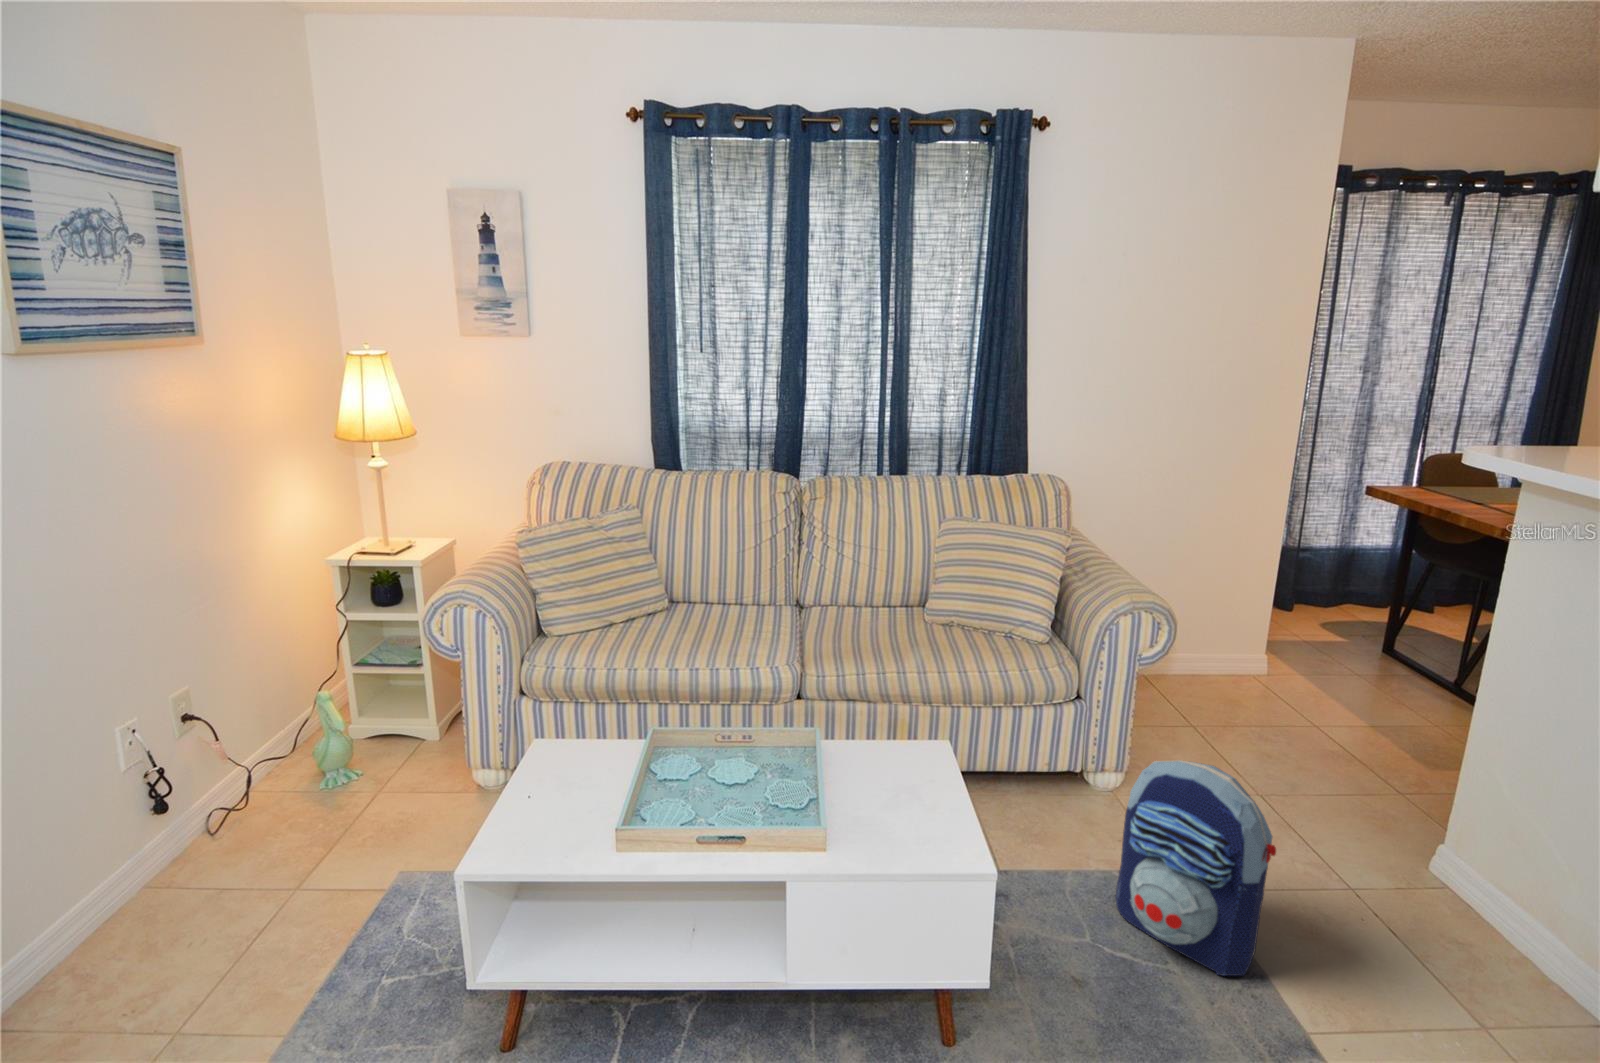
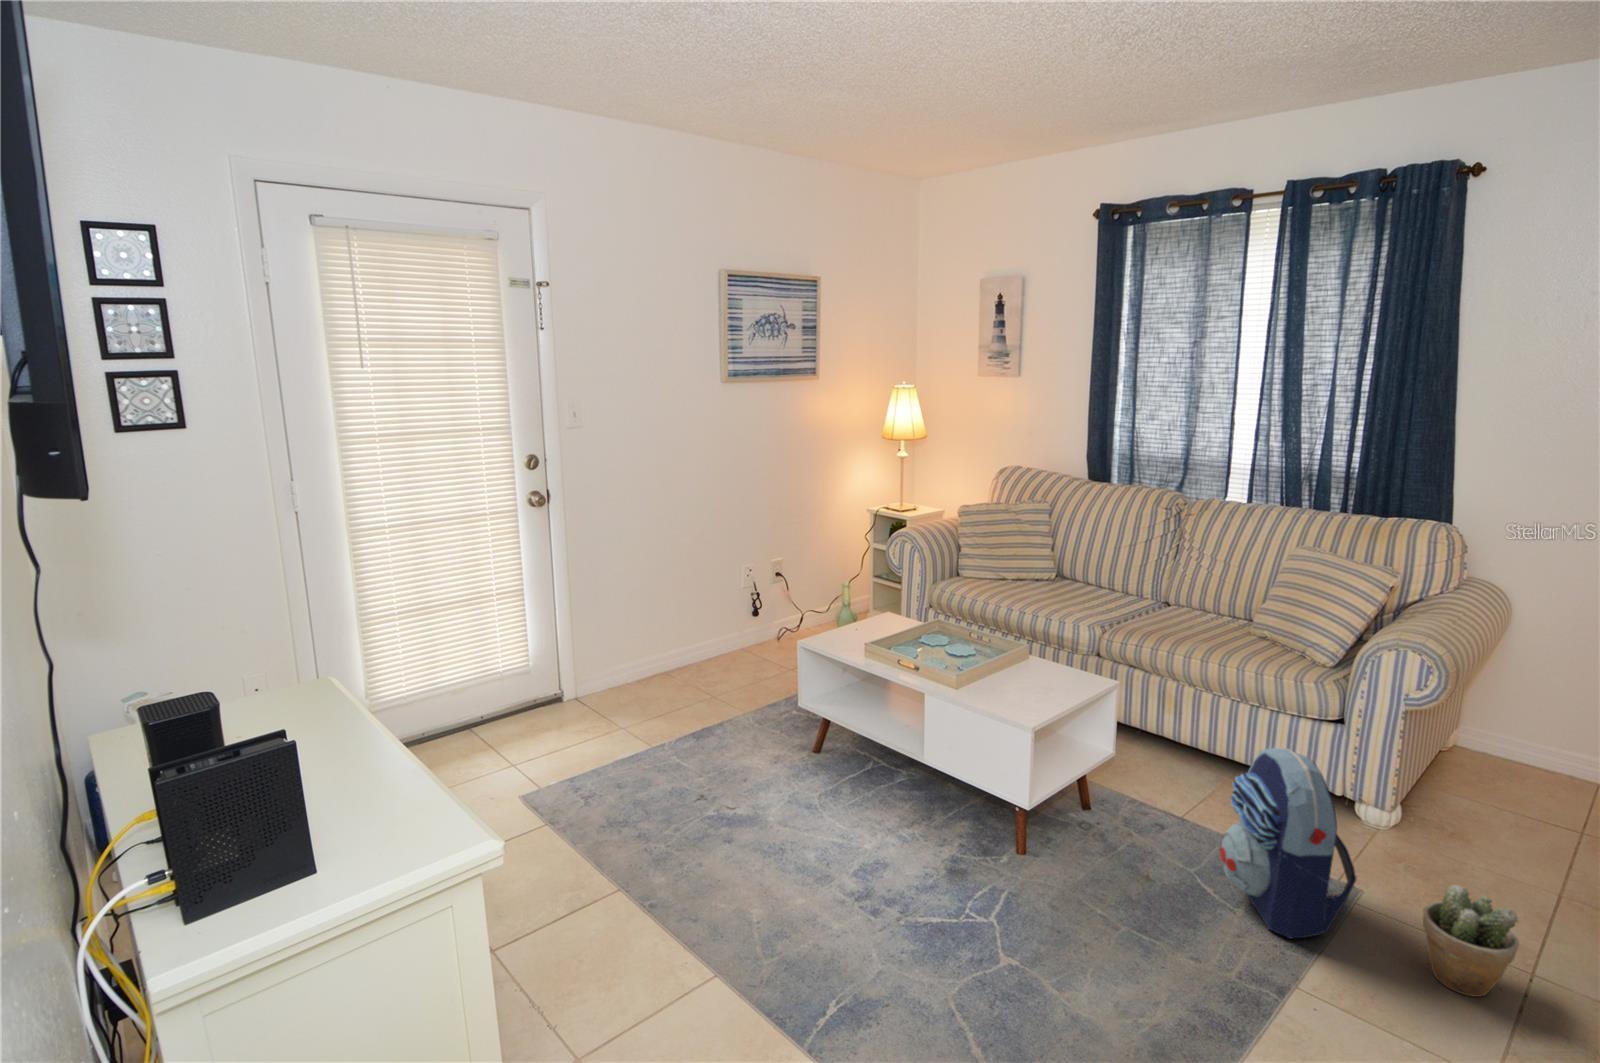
potted plant: none [1313,842,1409,947] -> present [1423,885,1519,997]

